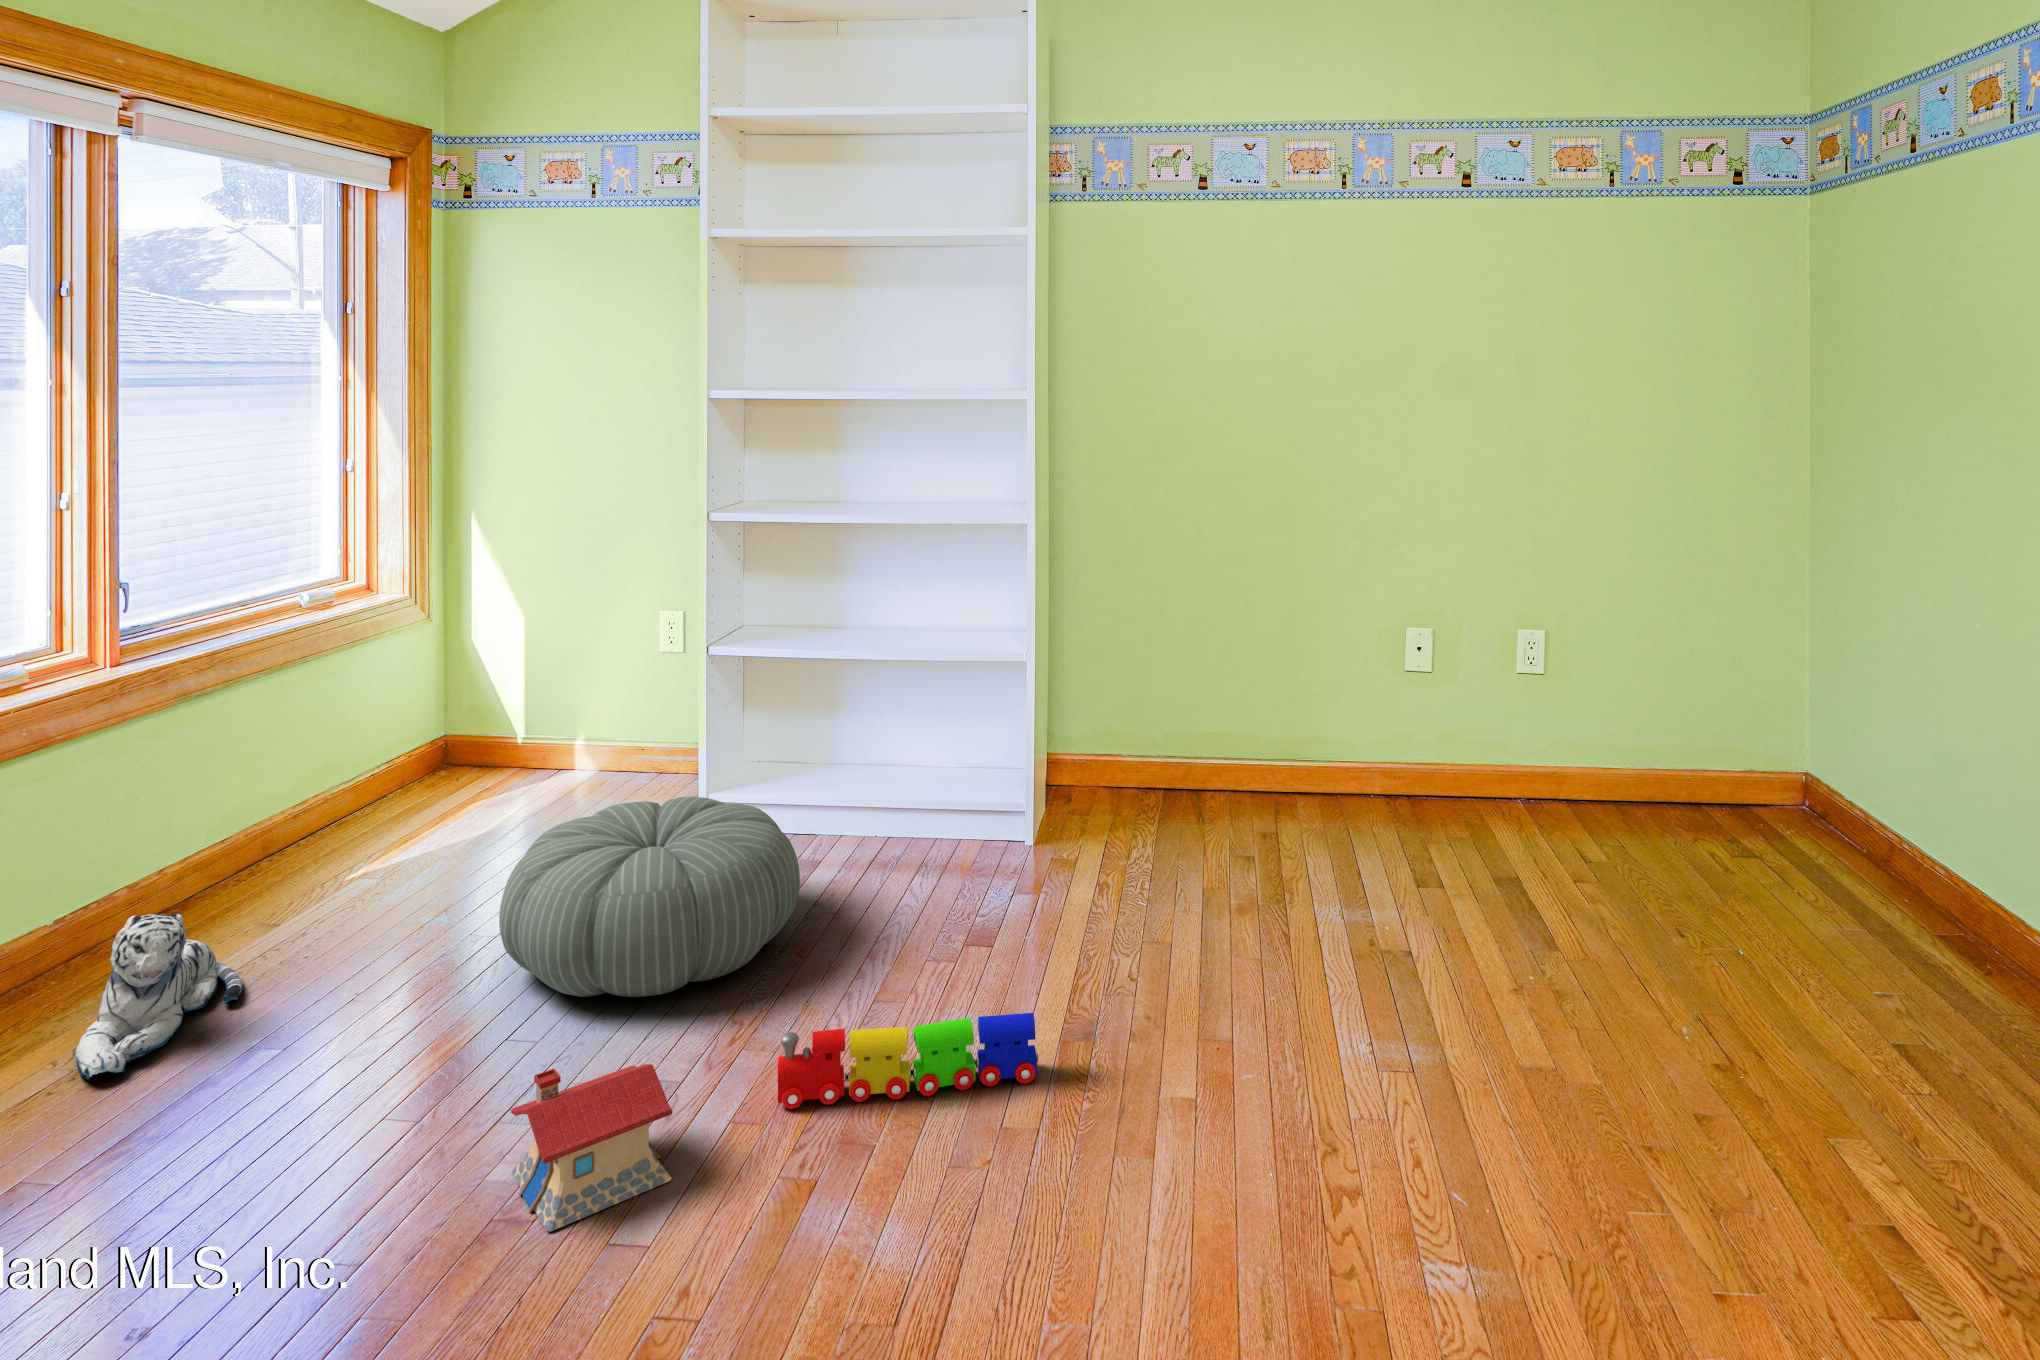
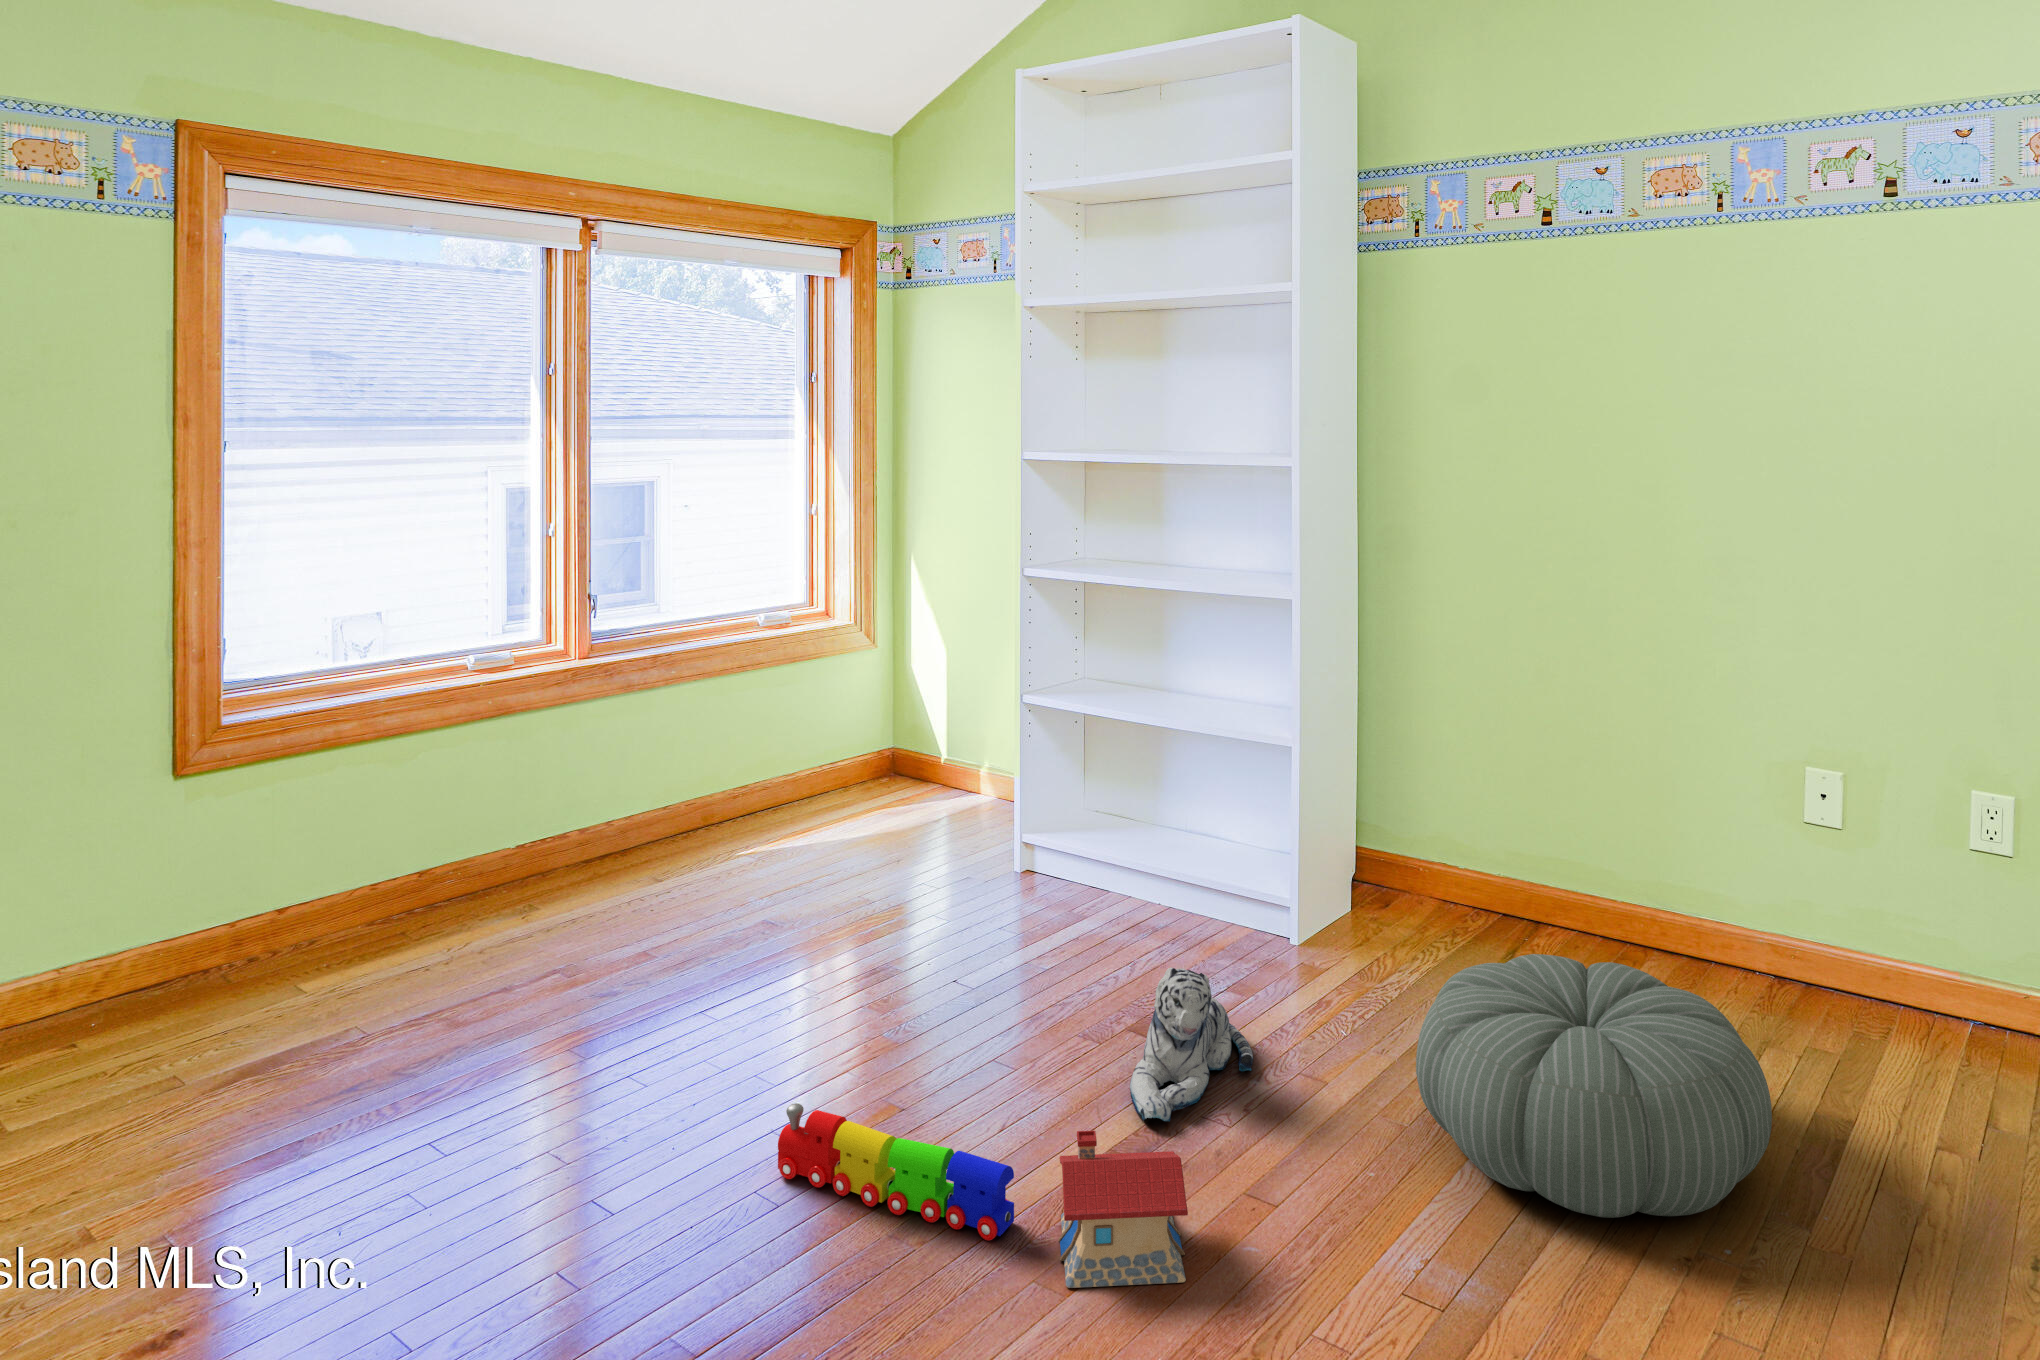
pouf: present [499,796,800,997] -> present [1416,954,1772,1218]
plush toy: present [75,913,243,1080] -> present [1130,967,1253,1121]
toy house: present [511,1064,672,1231] -> present [1058,1131,1188,1288]

